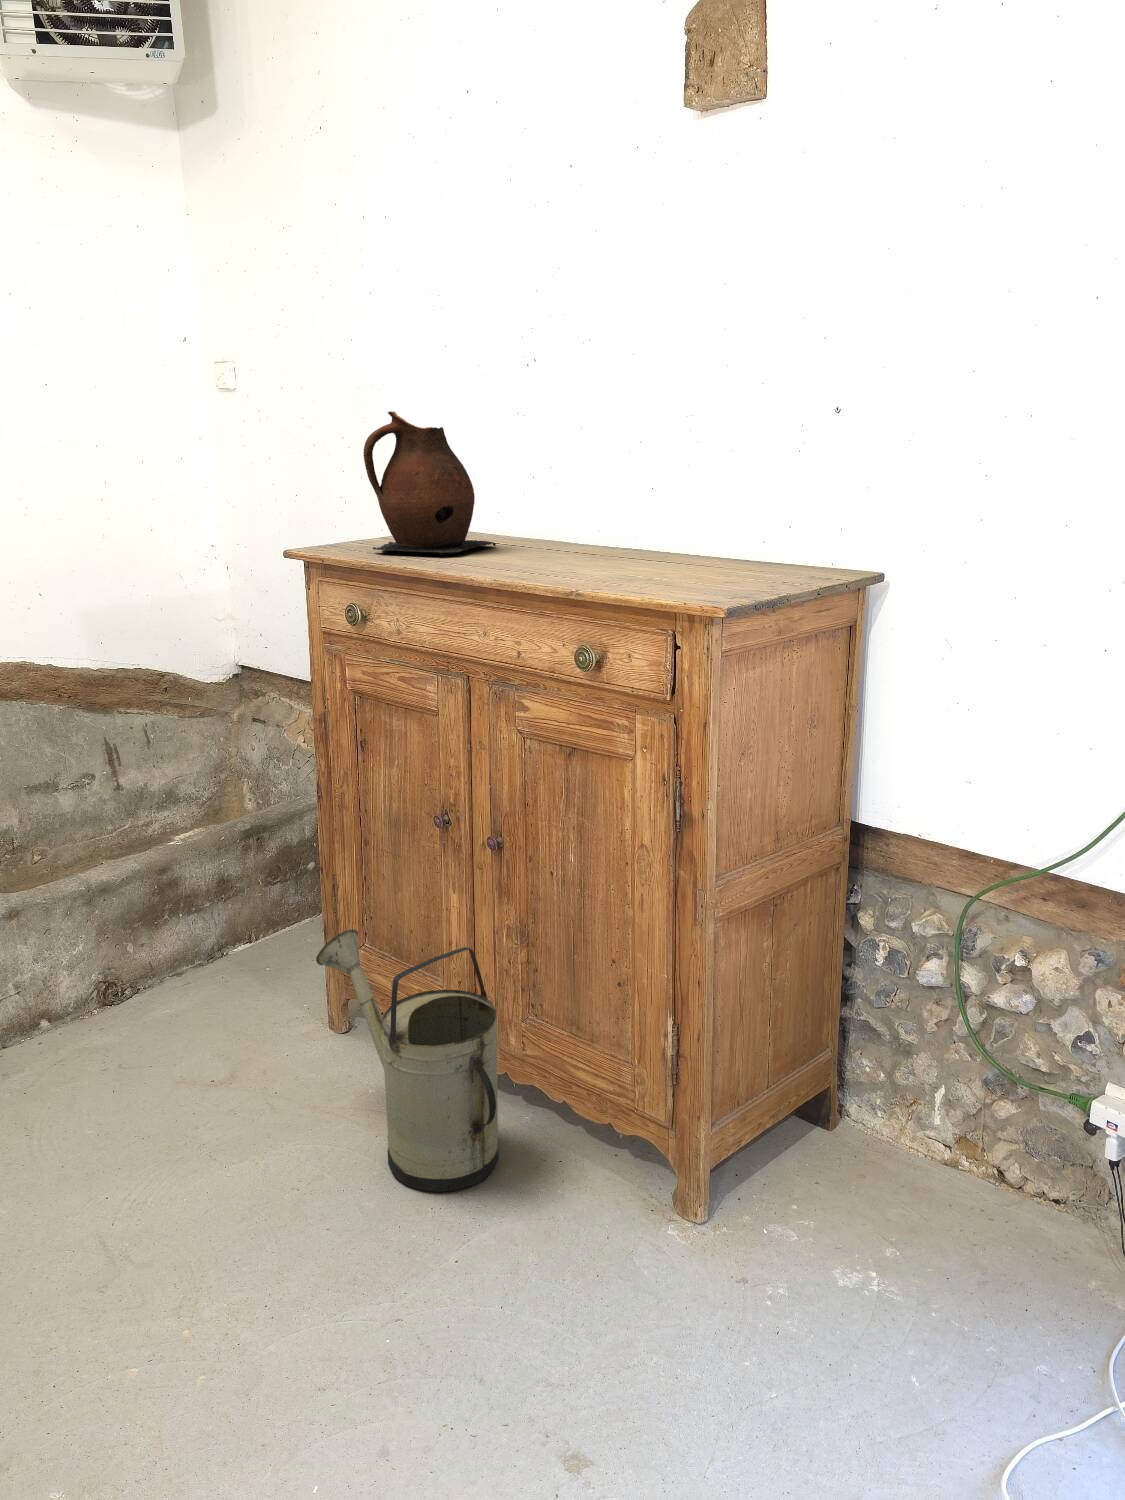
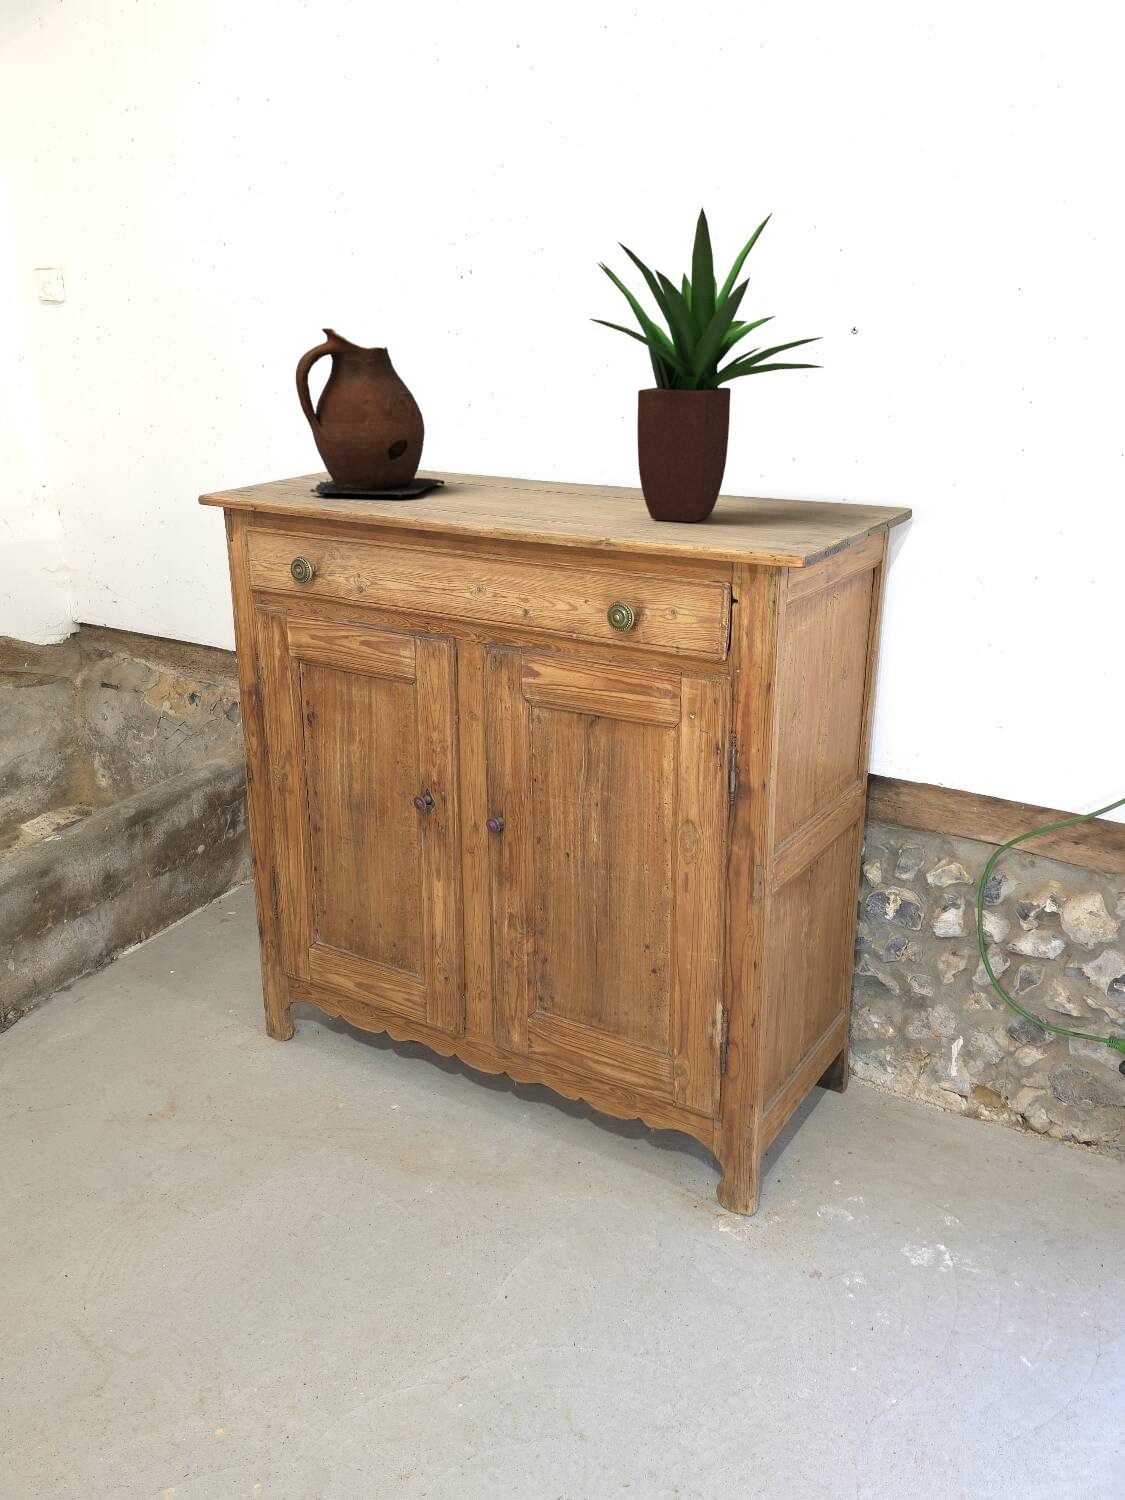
potted plant: none [566,304,791,579] -> present [590,207,823,522]
watering can: present [316,930,499,1192] -> none [281,932,524,1217]

